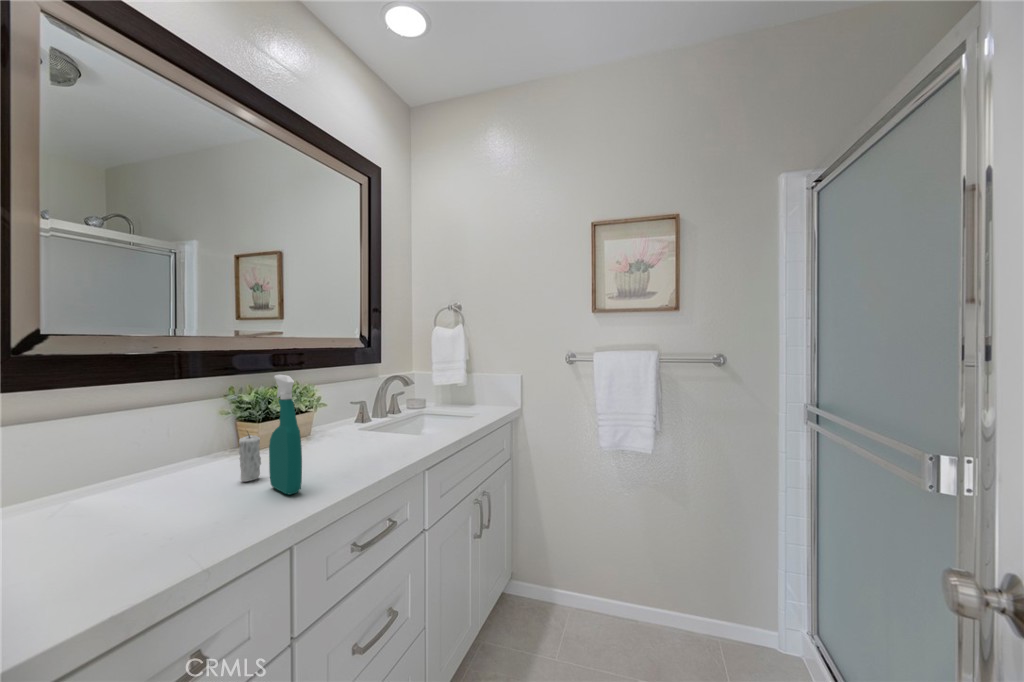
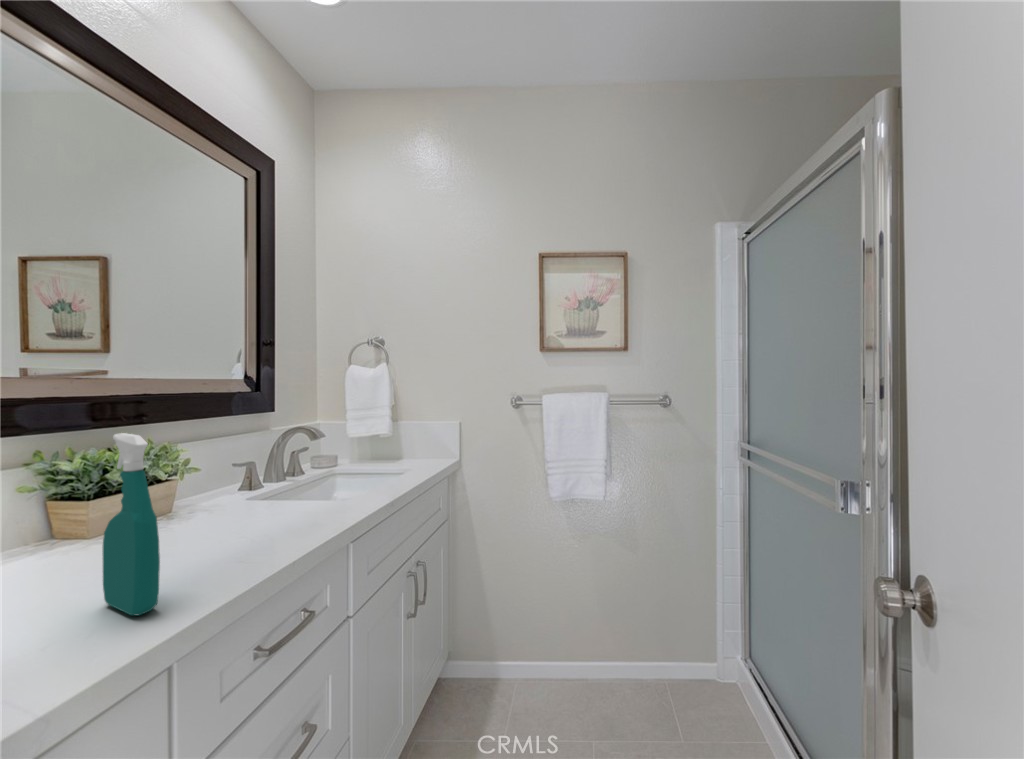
candle: present [239,434,261,482] -> none [48,516,89,599]

